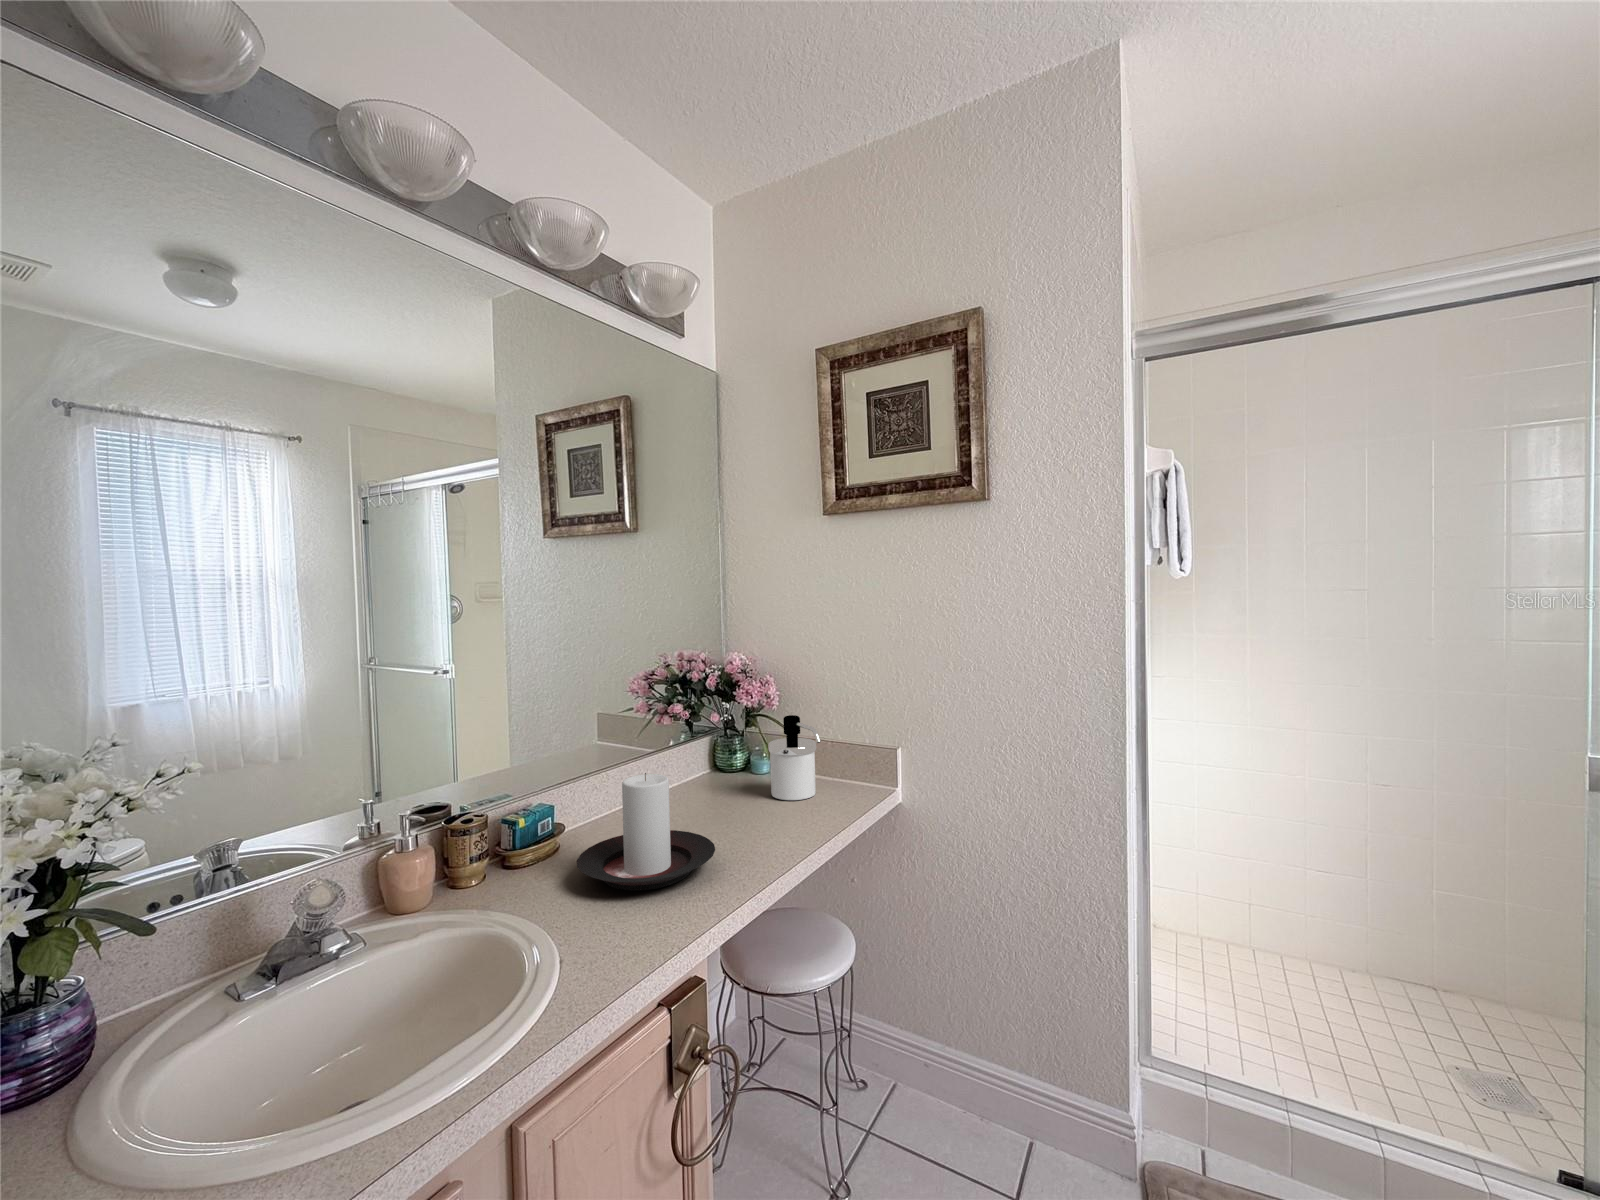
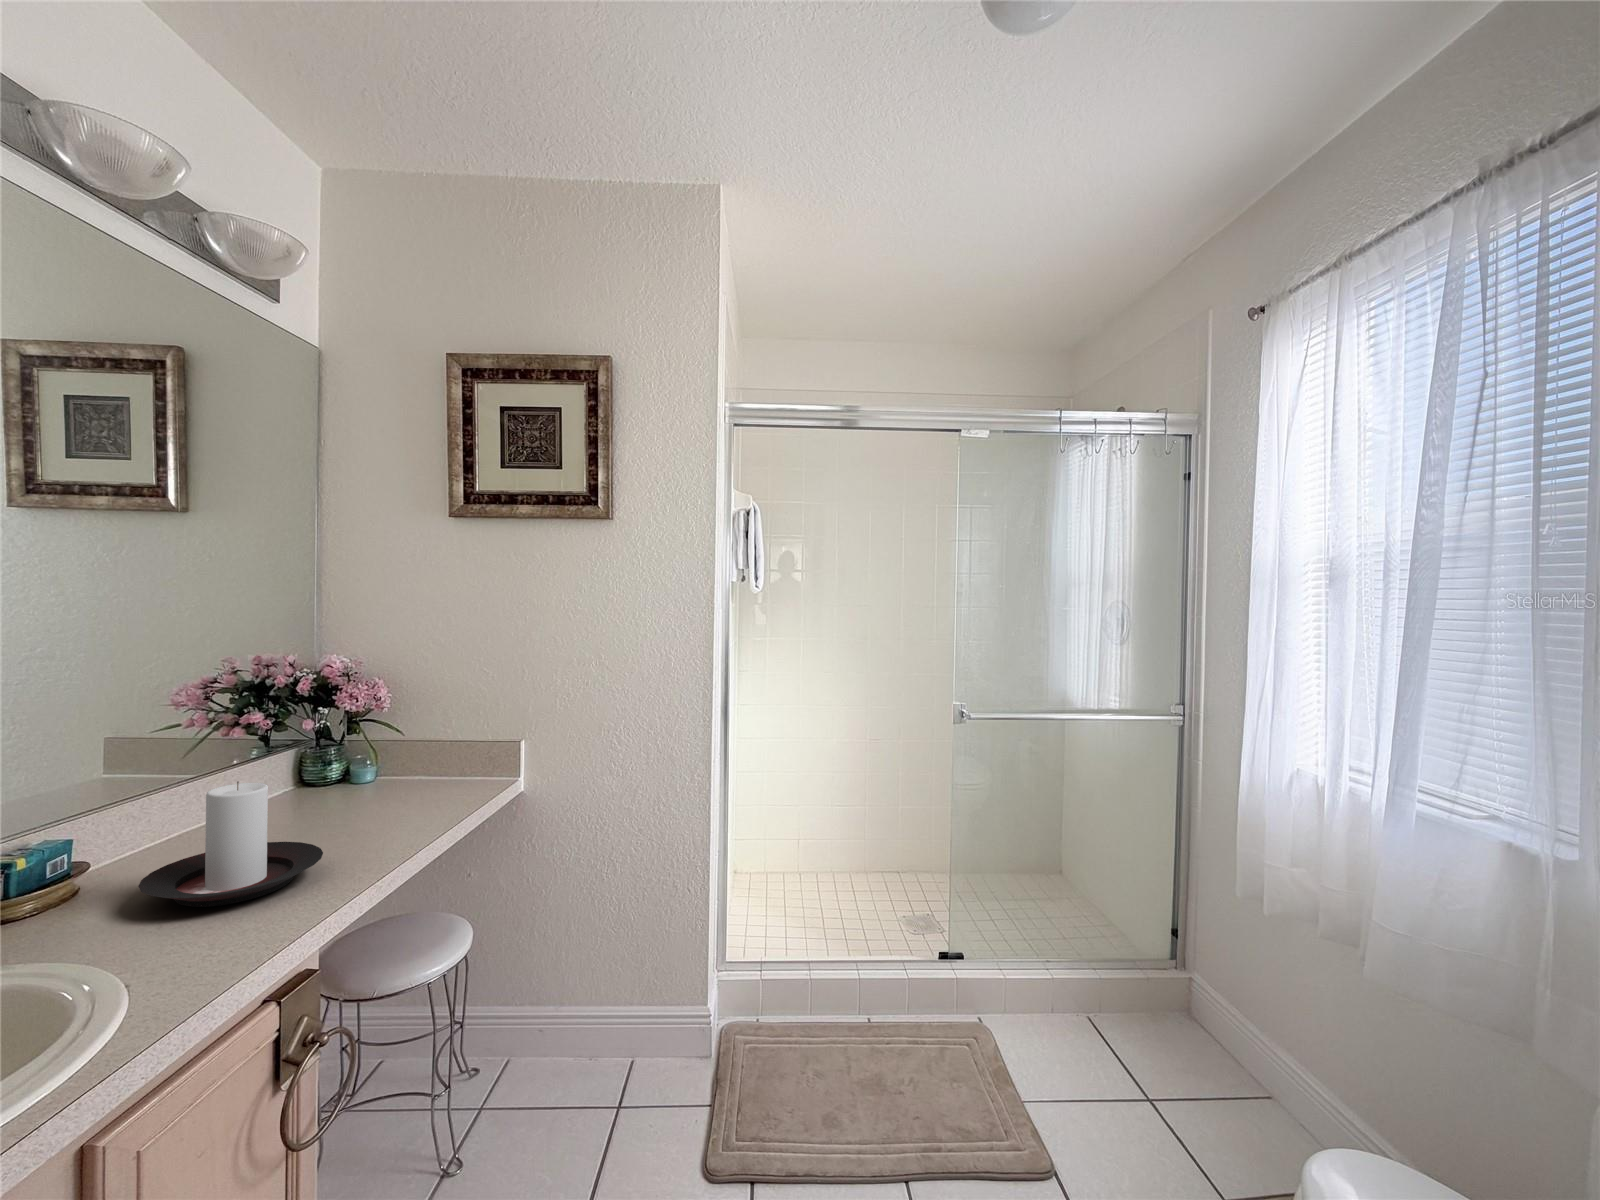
soap dispenser: present [768,715,821,800] -> none [377,718,439,804]

